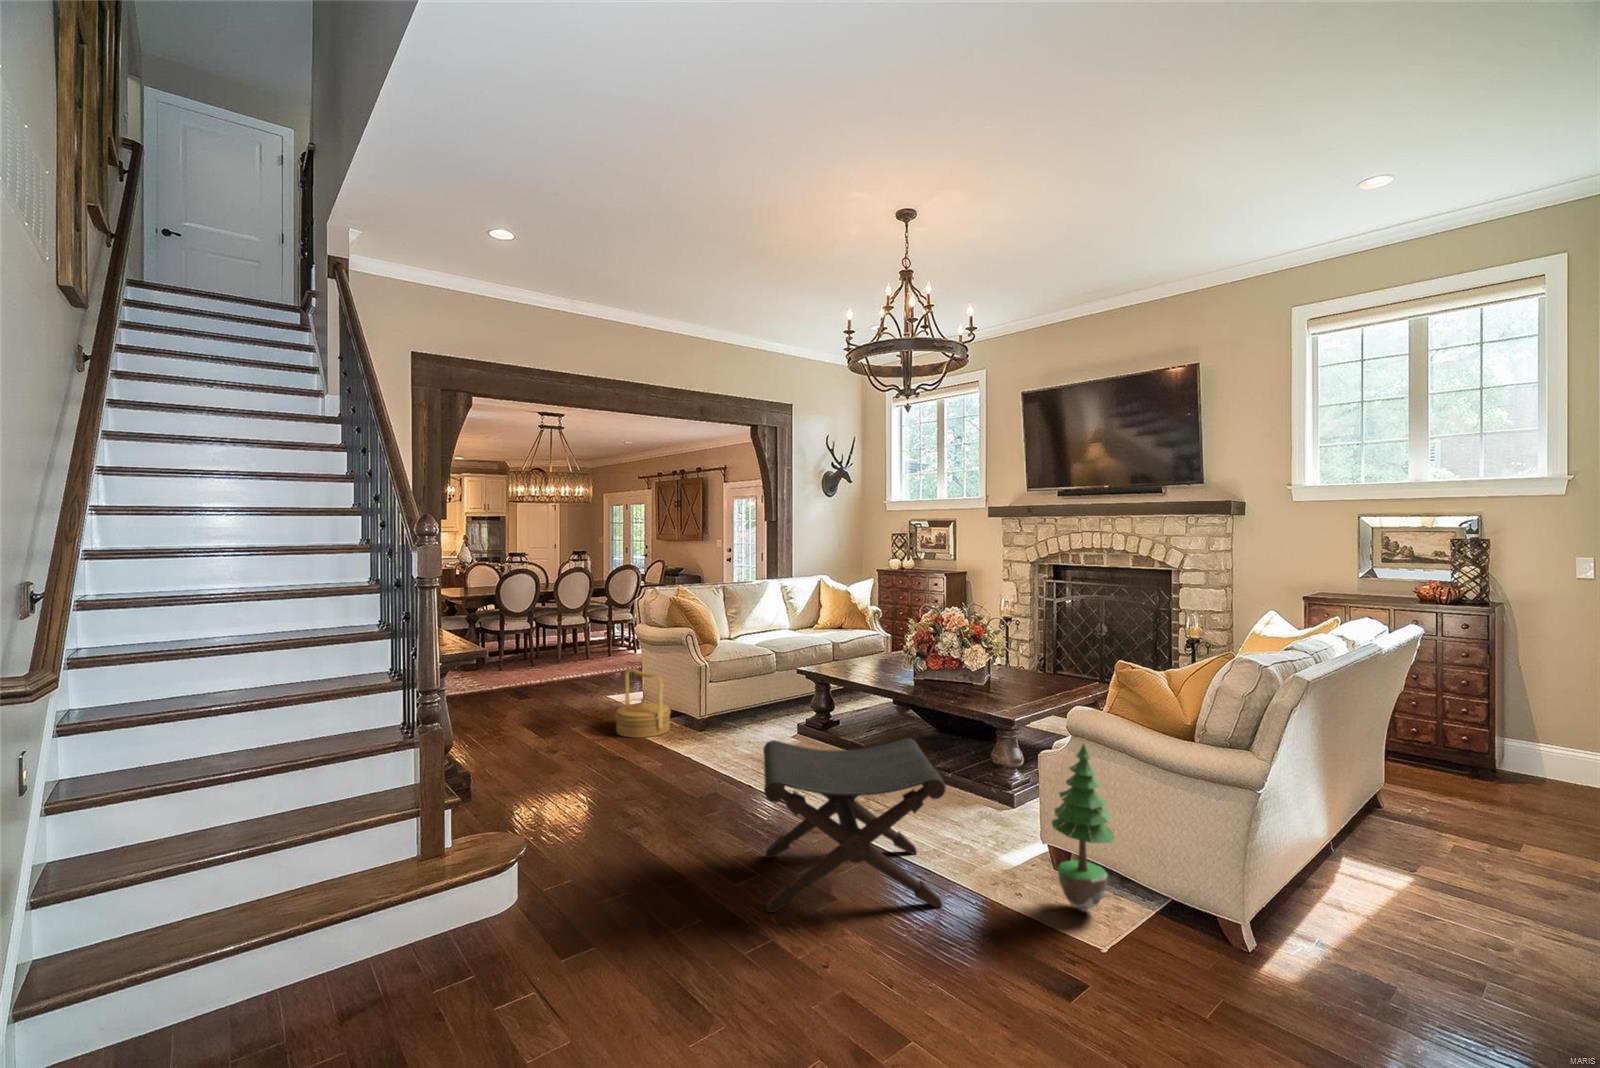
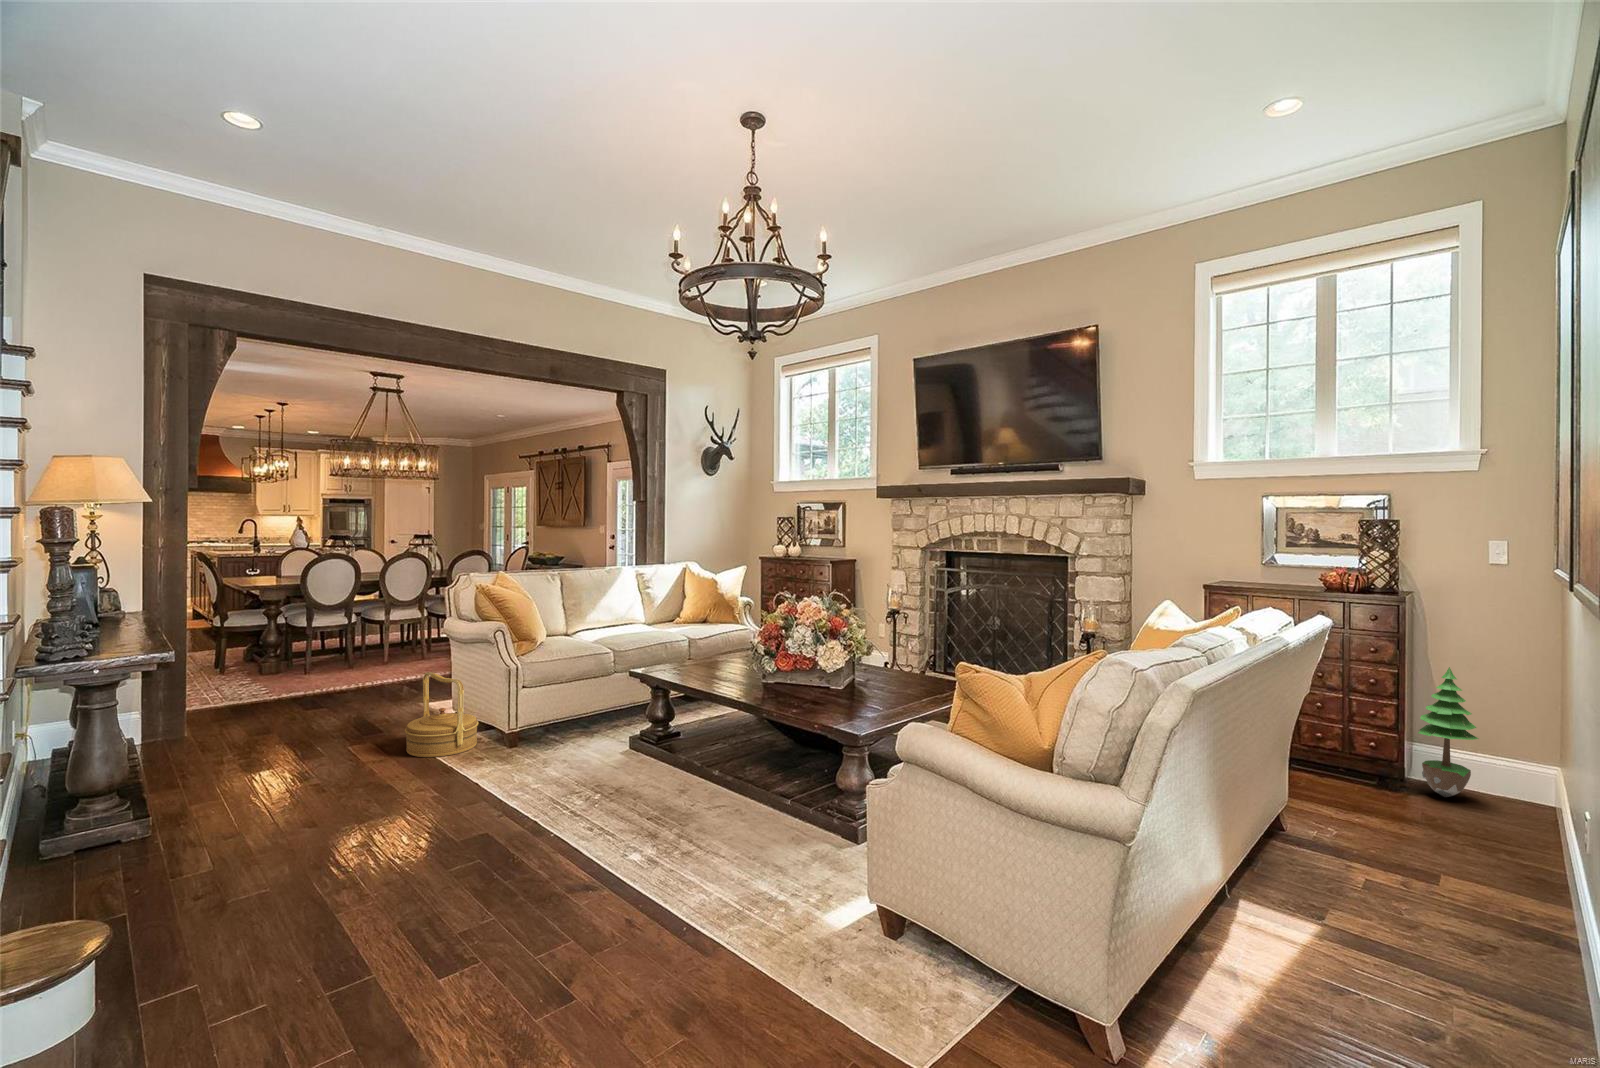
footstool: present [763,738,946,912] -> none [465,766,727,1024]
potted tree: present [1052,744,1114,911] -> present [1418,667,1478,797]

